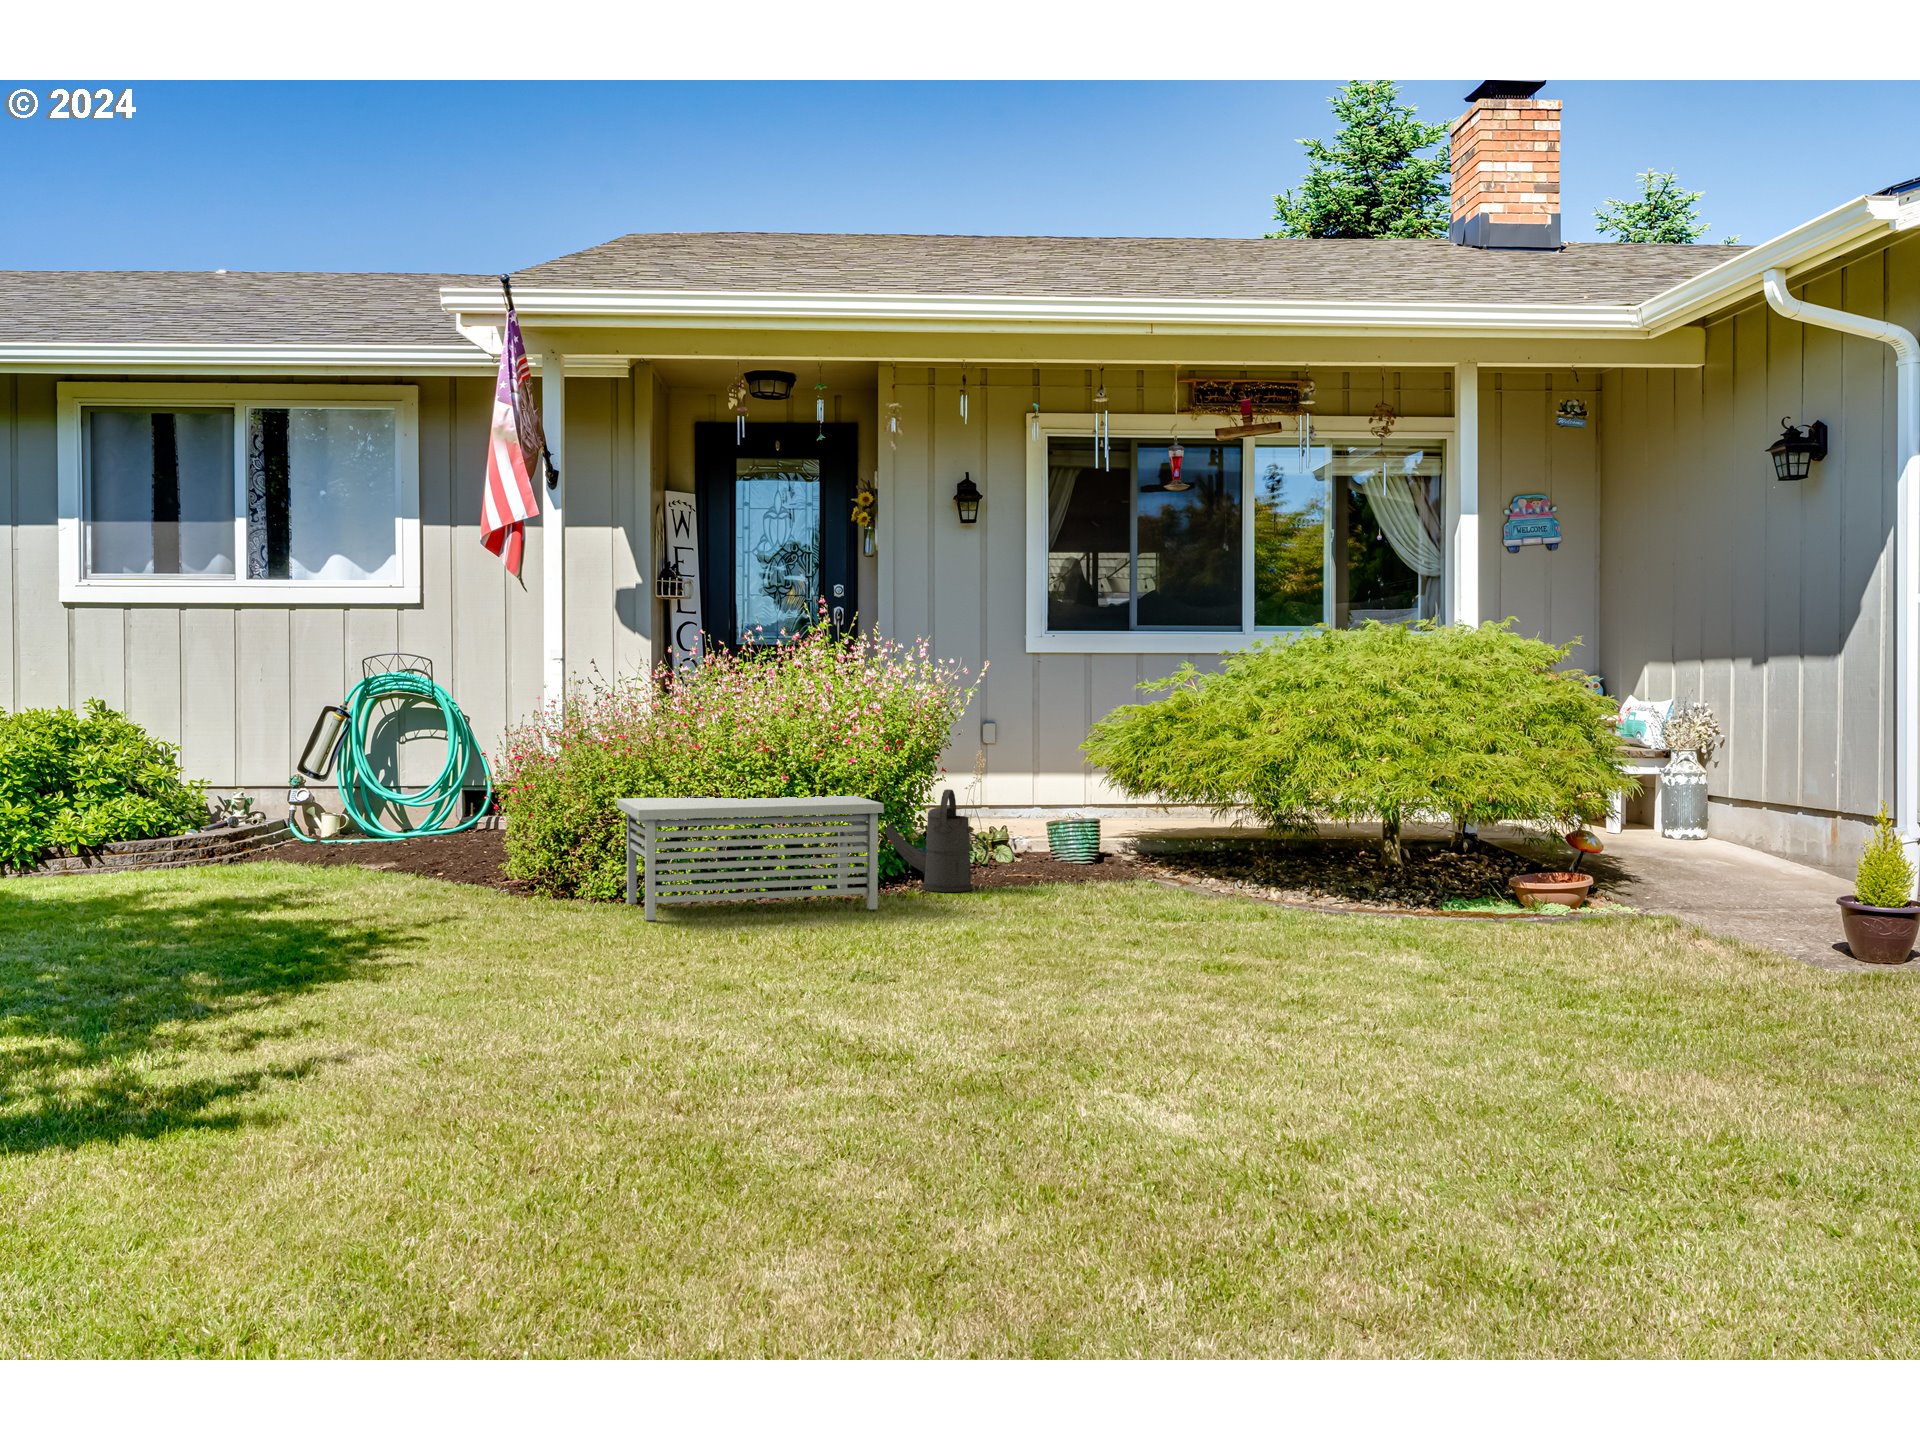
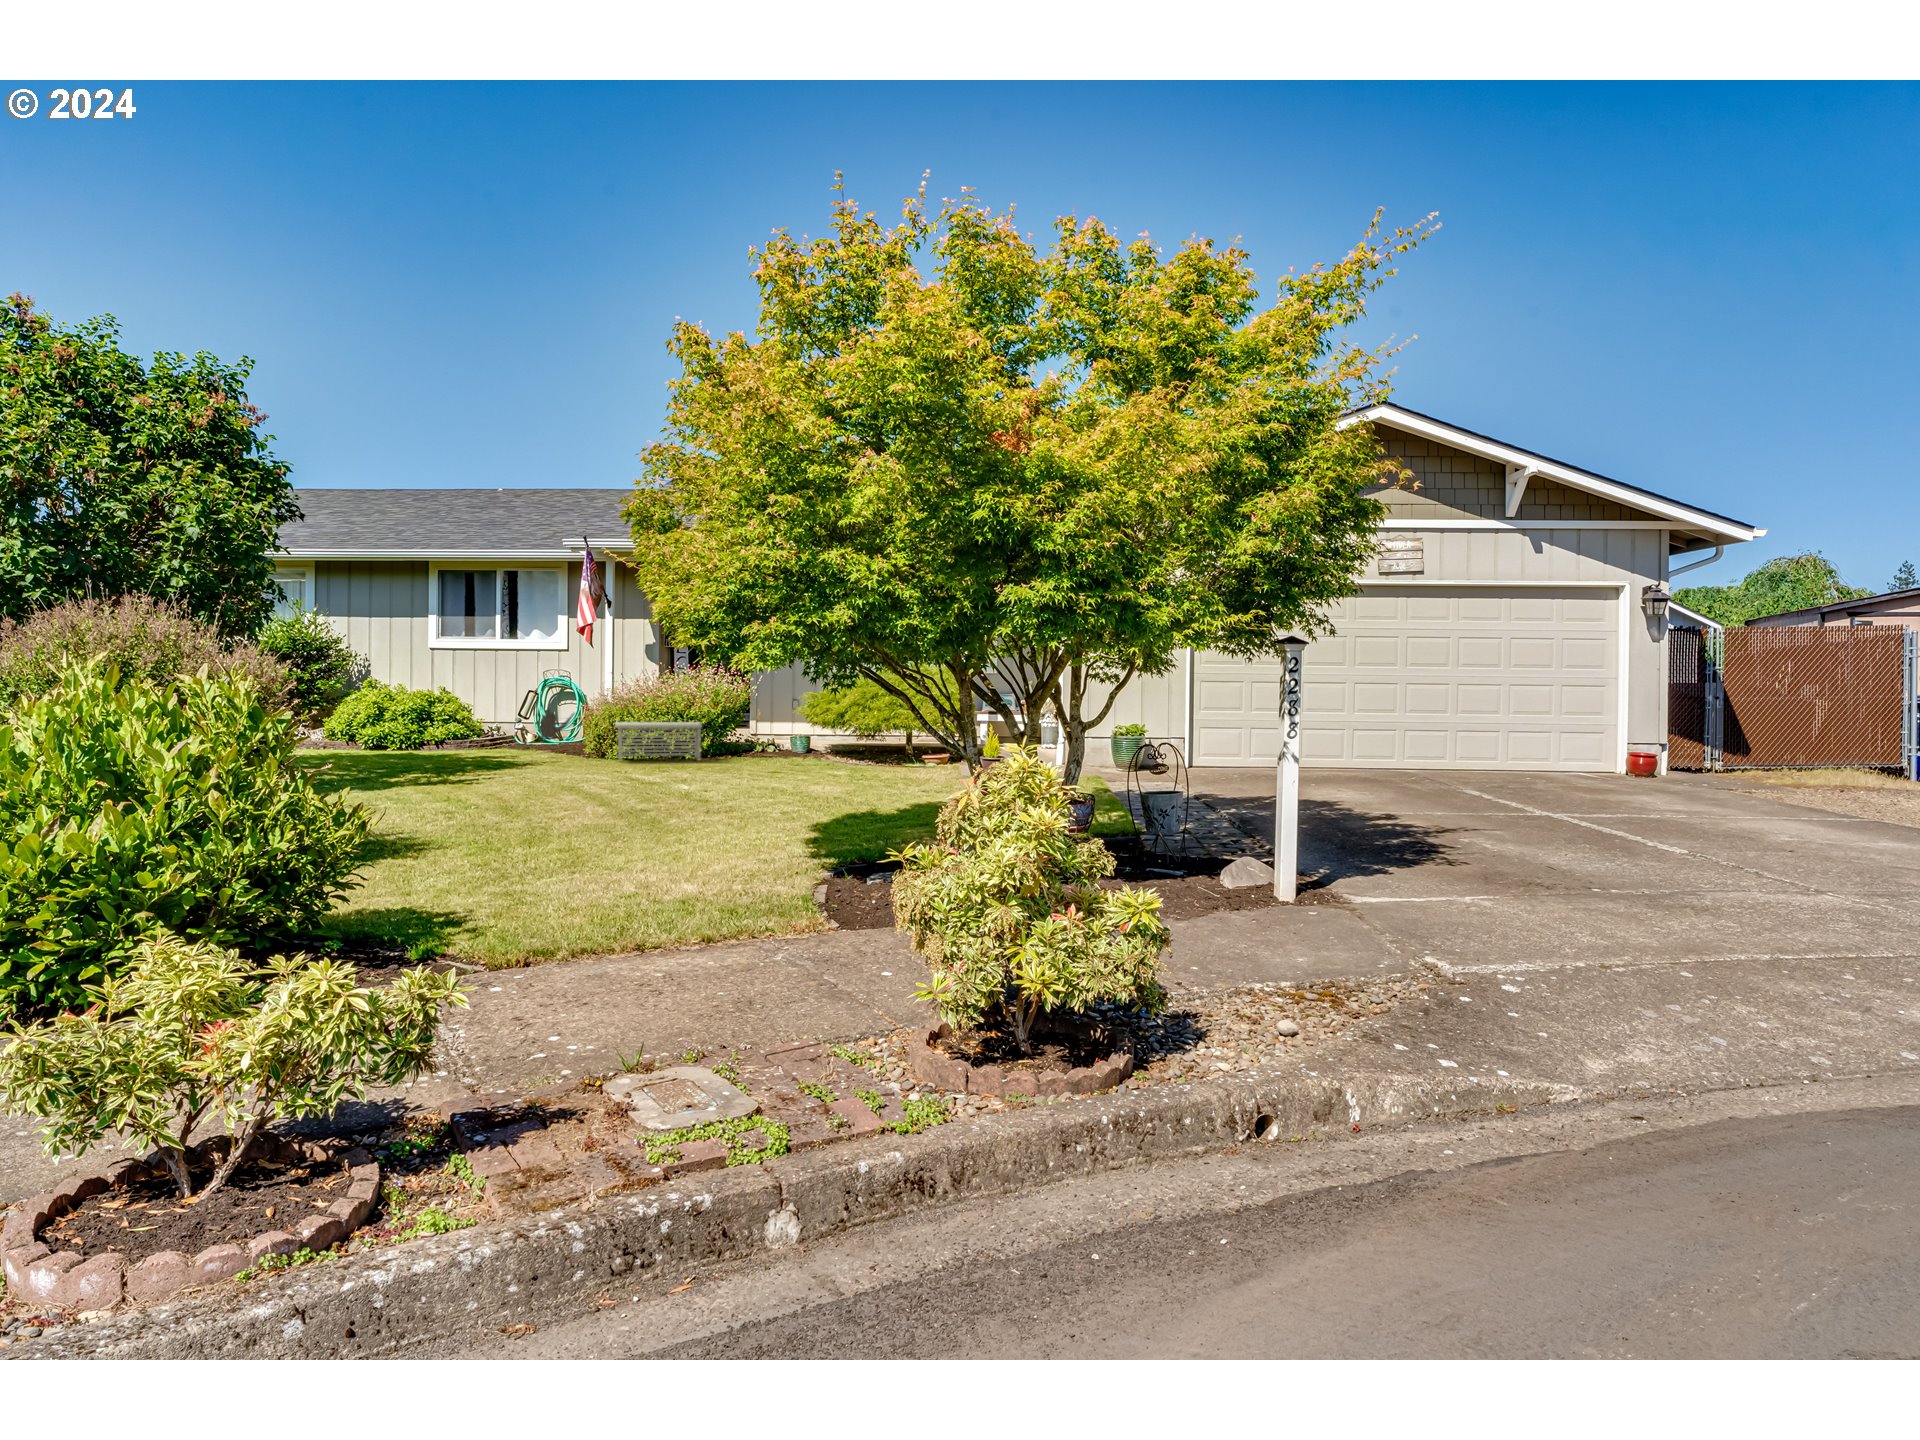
watering can: present [885,789,988,892] -> present [541,707,574,738]

